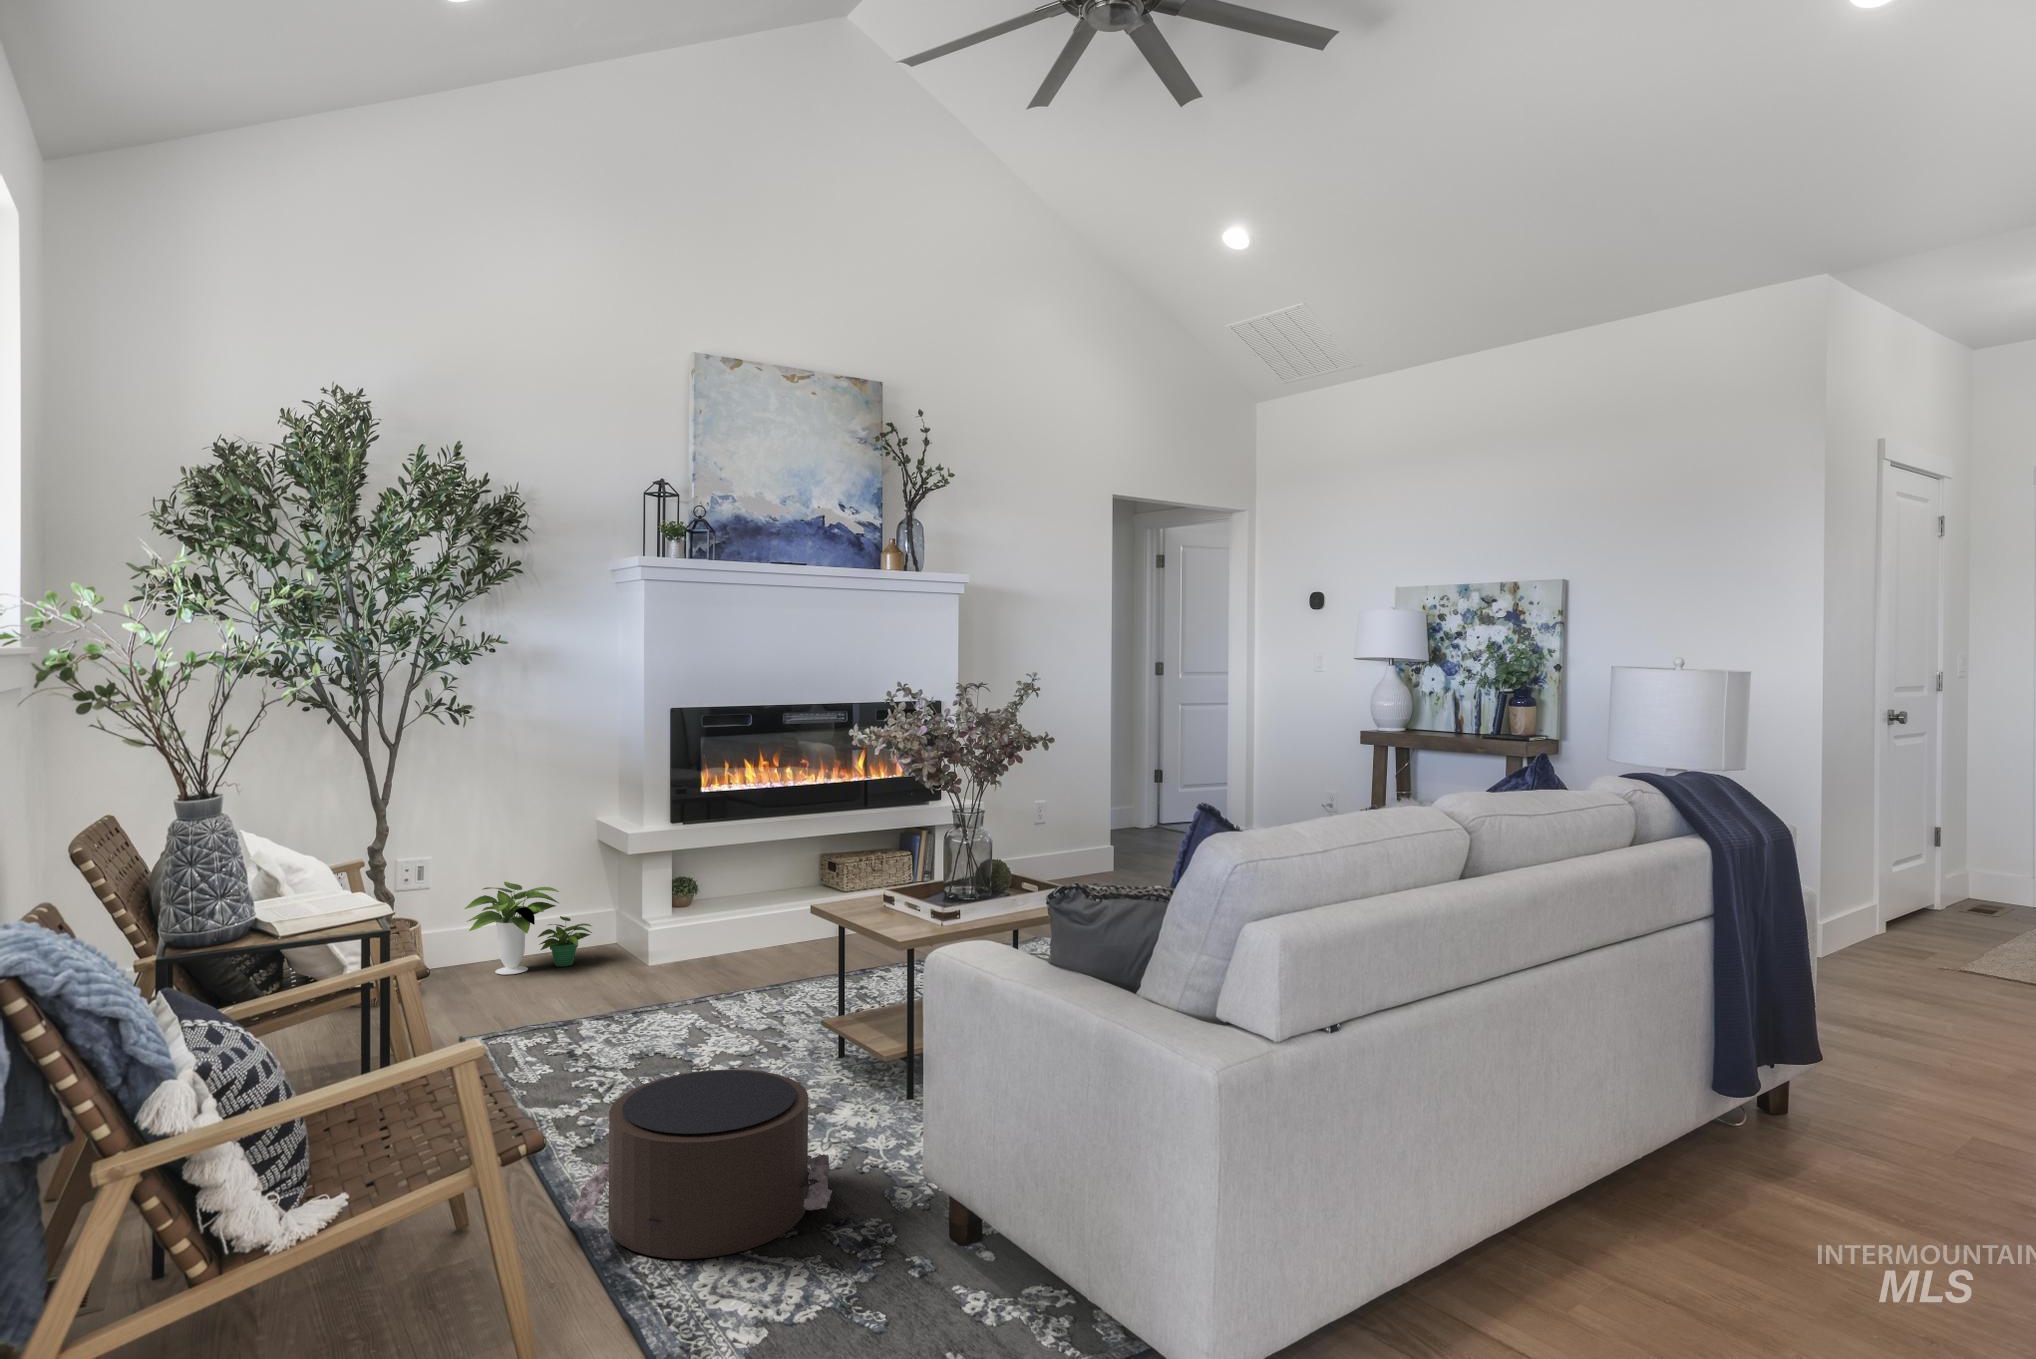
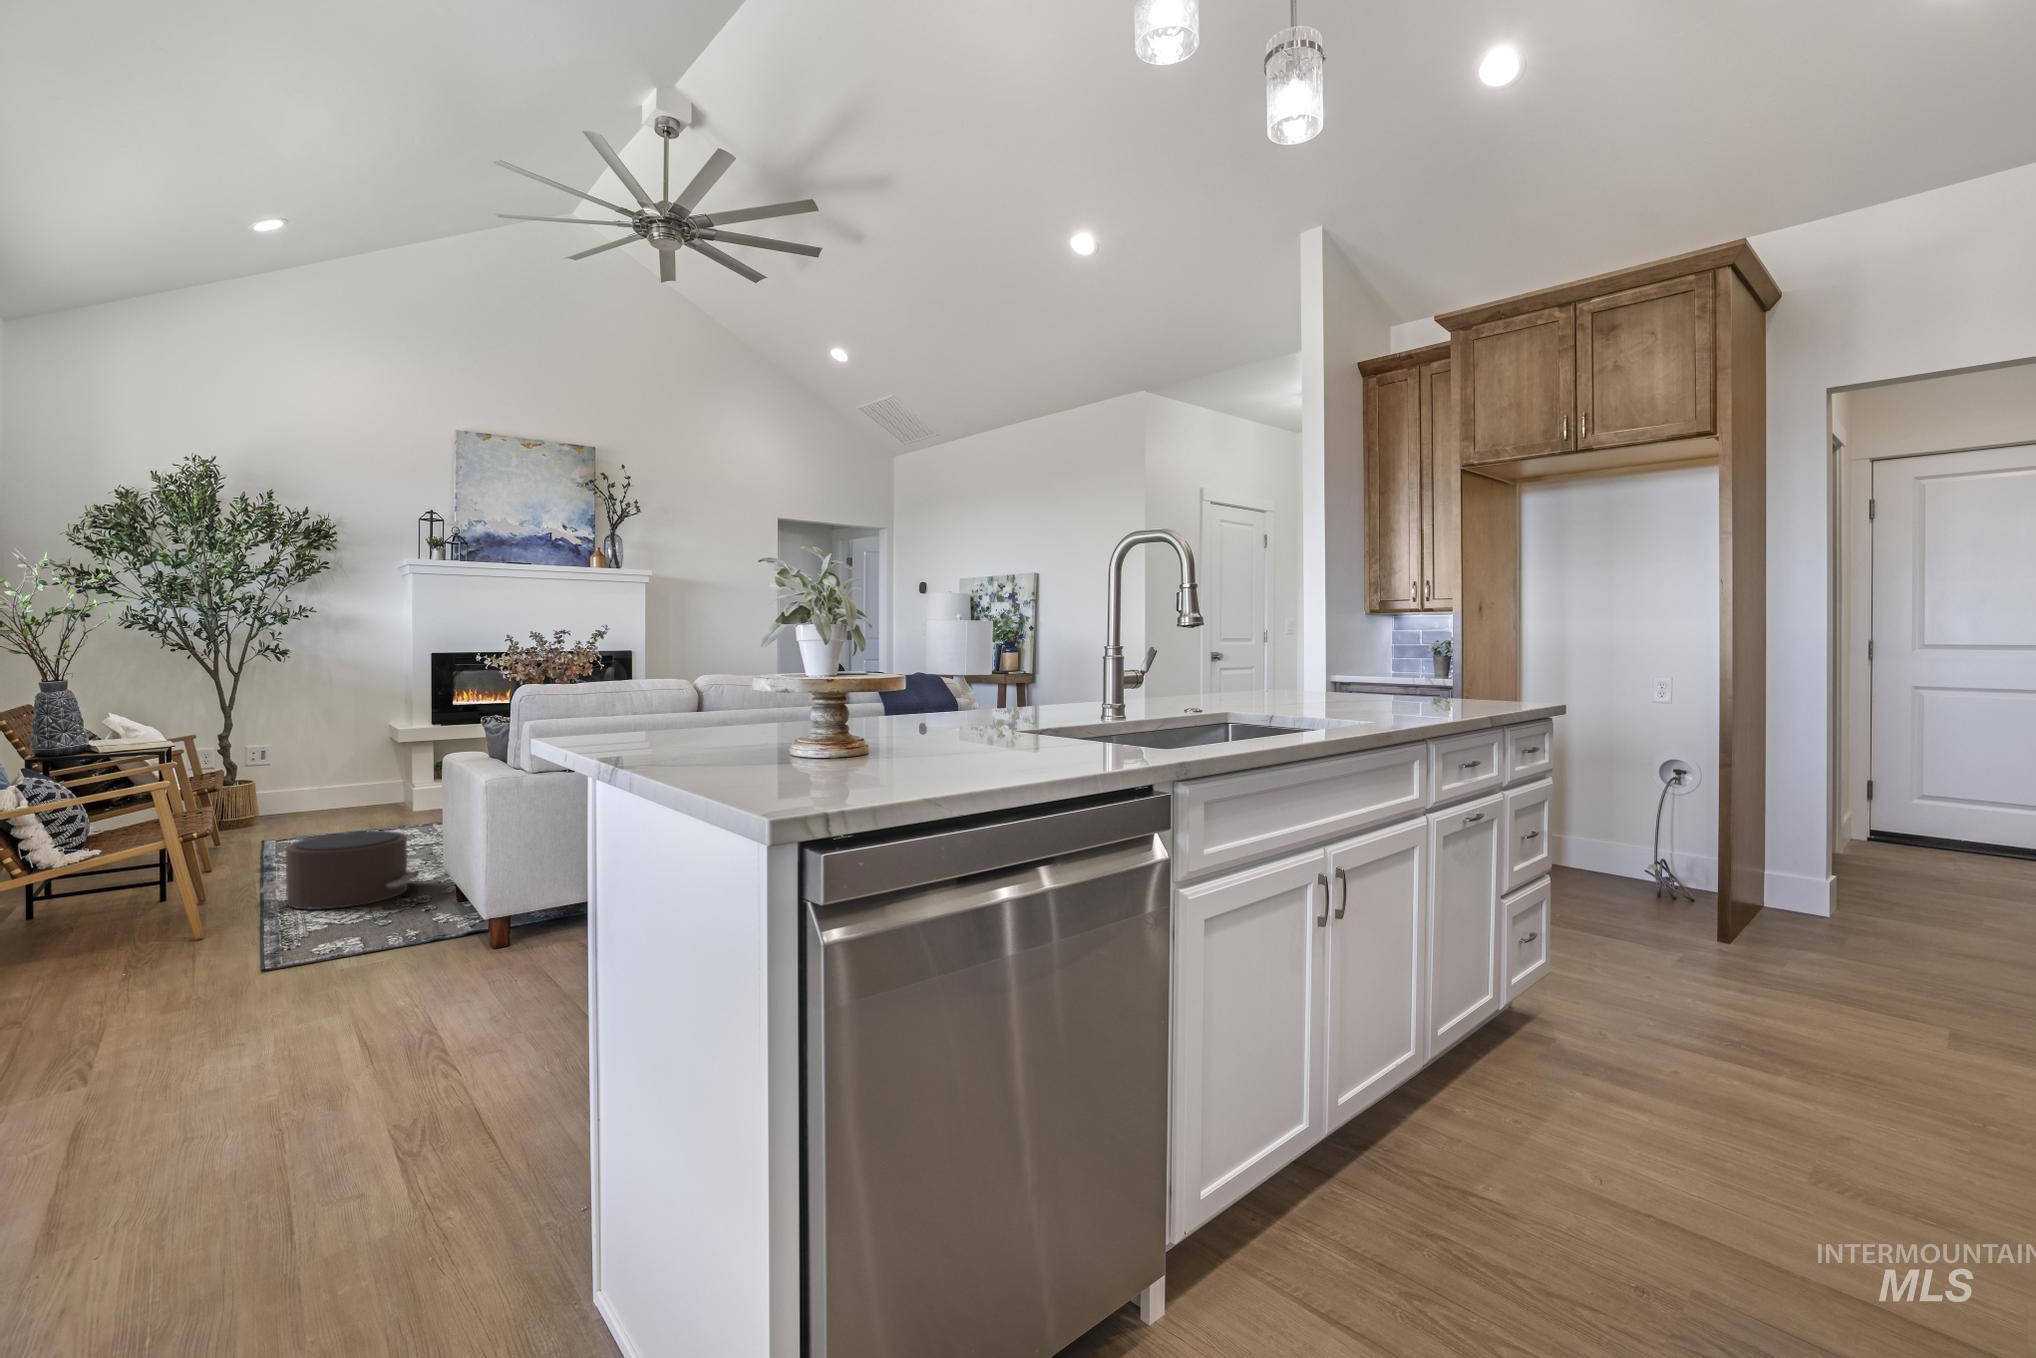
potted plant: present [465,882,592,974] -> none [290,761,382,816]

